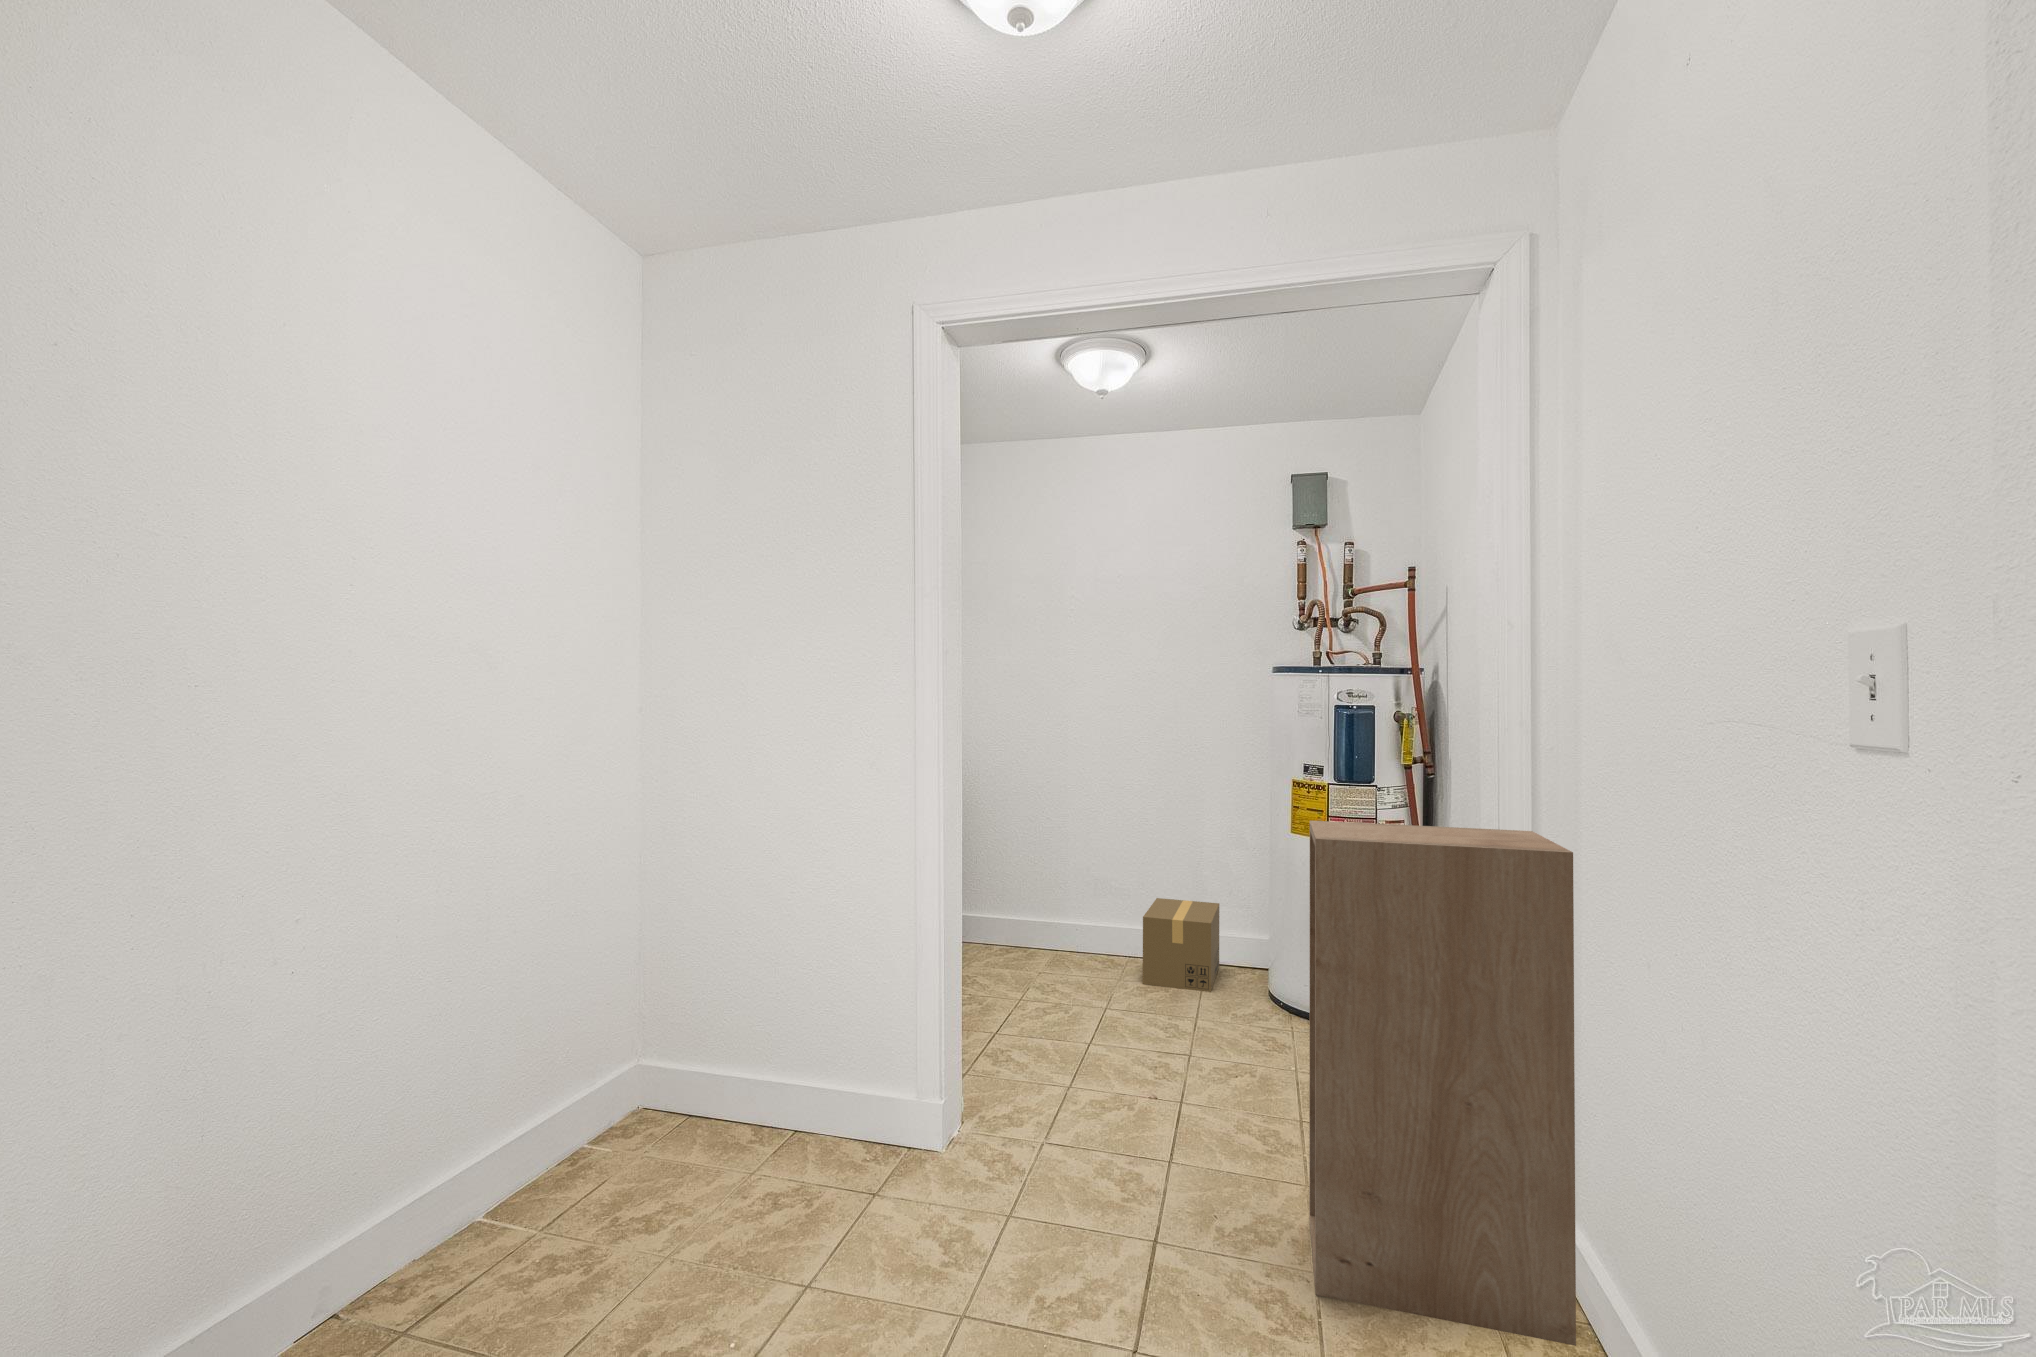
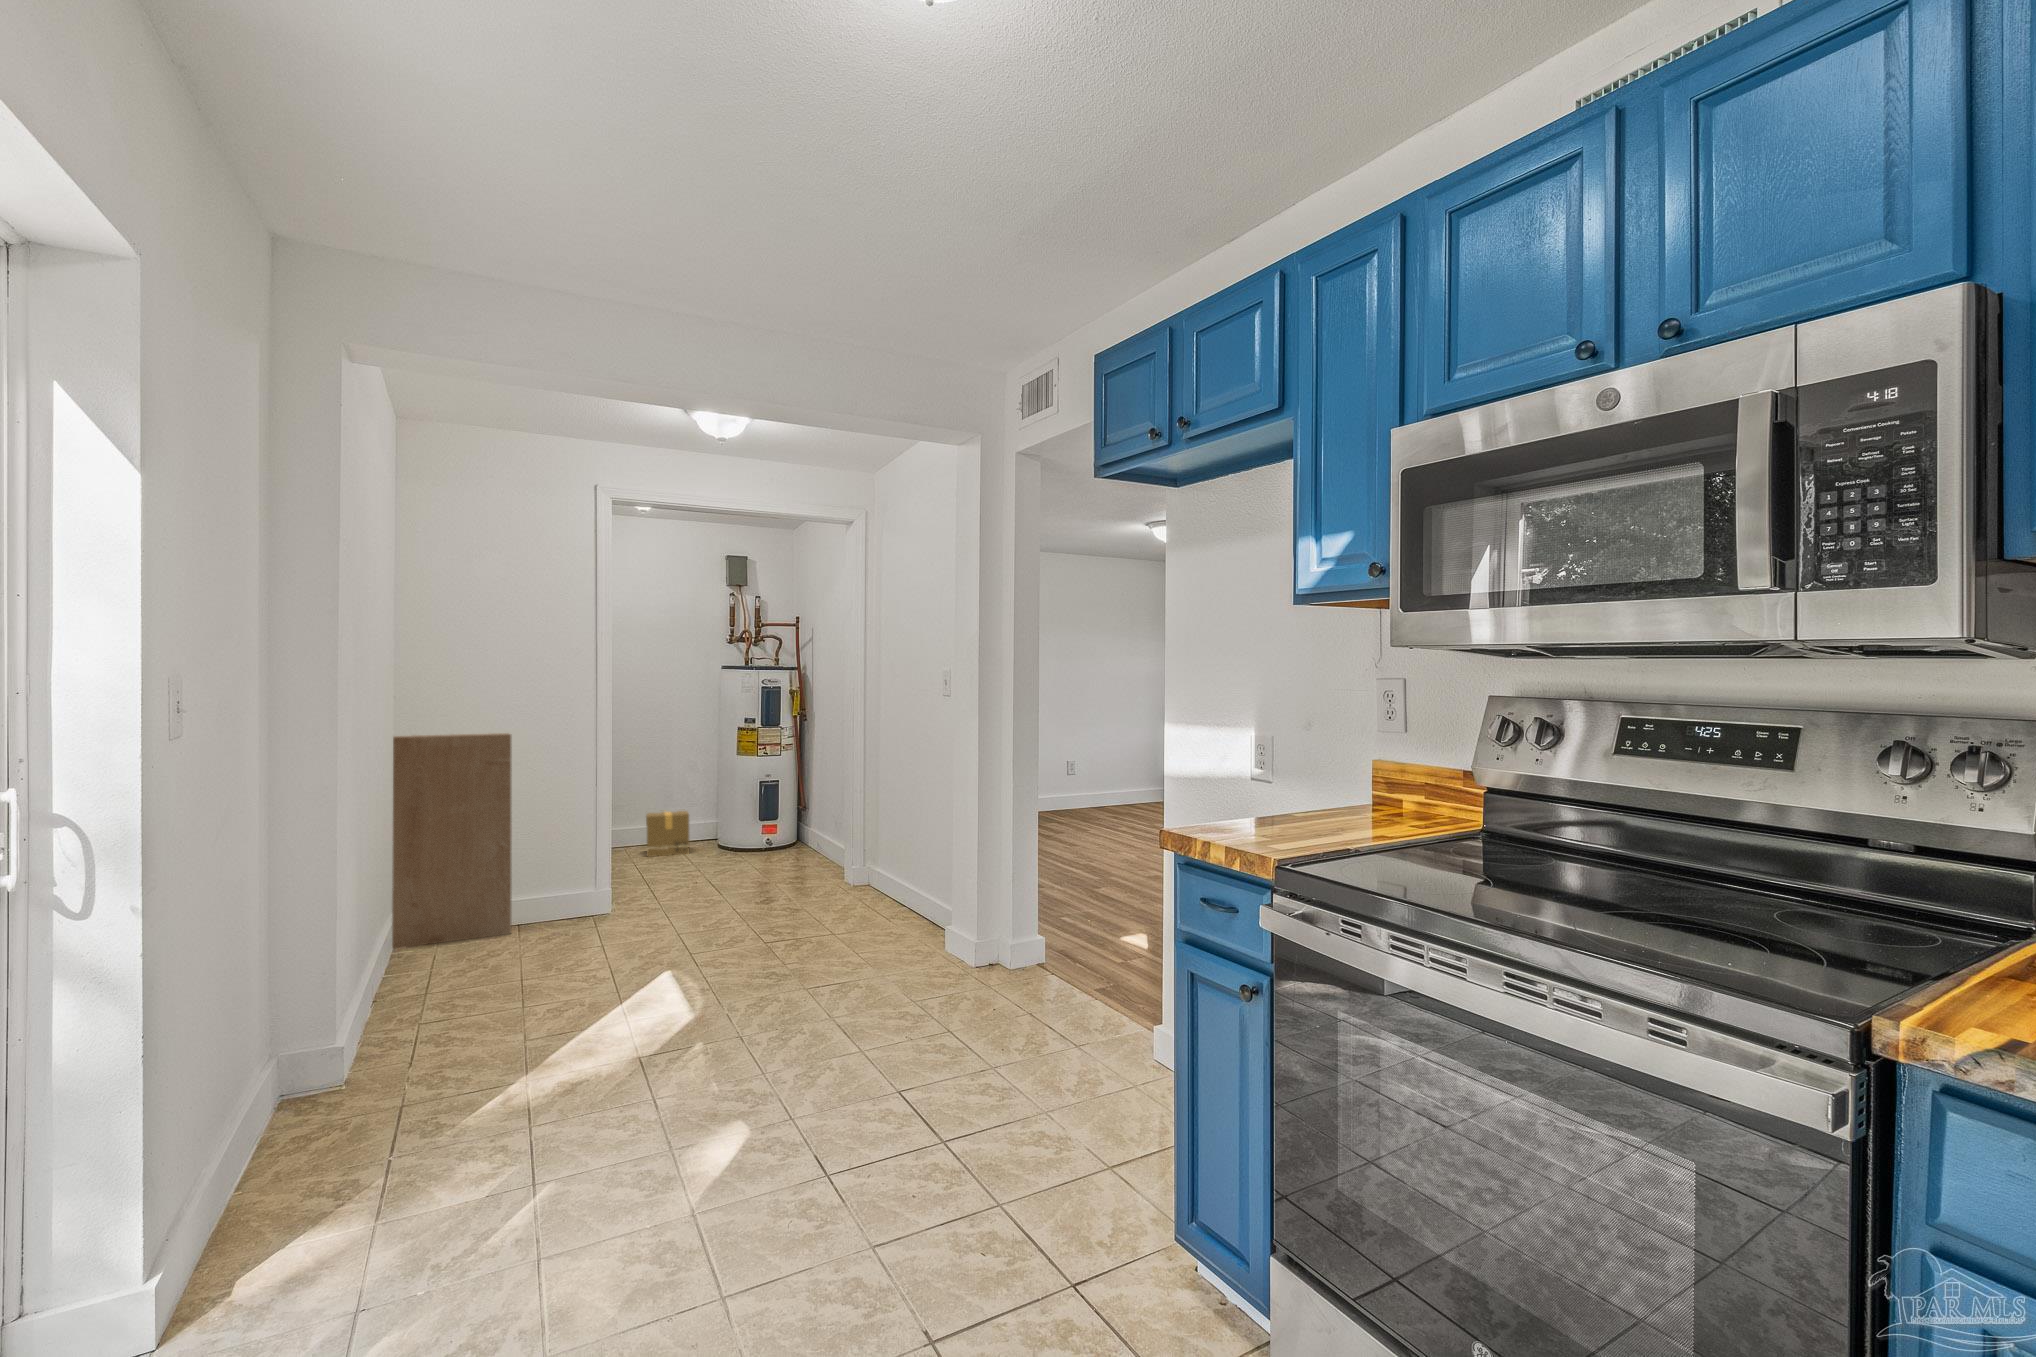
shelving unit: present [1309,821,1576,1346] -> present [392,733,512,948]

